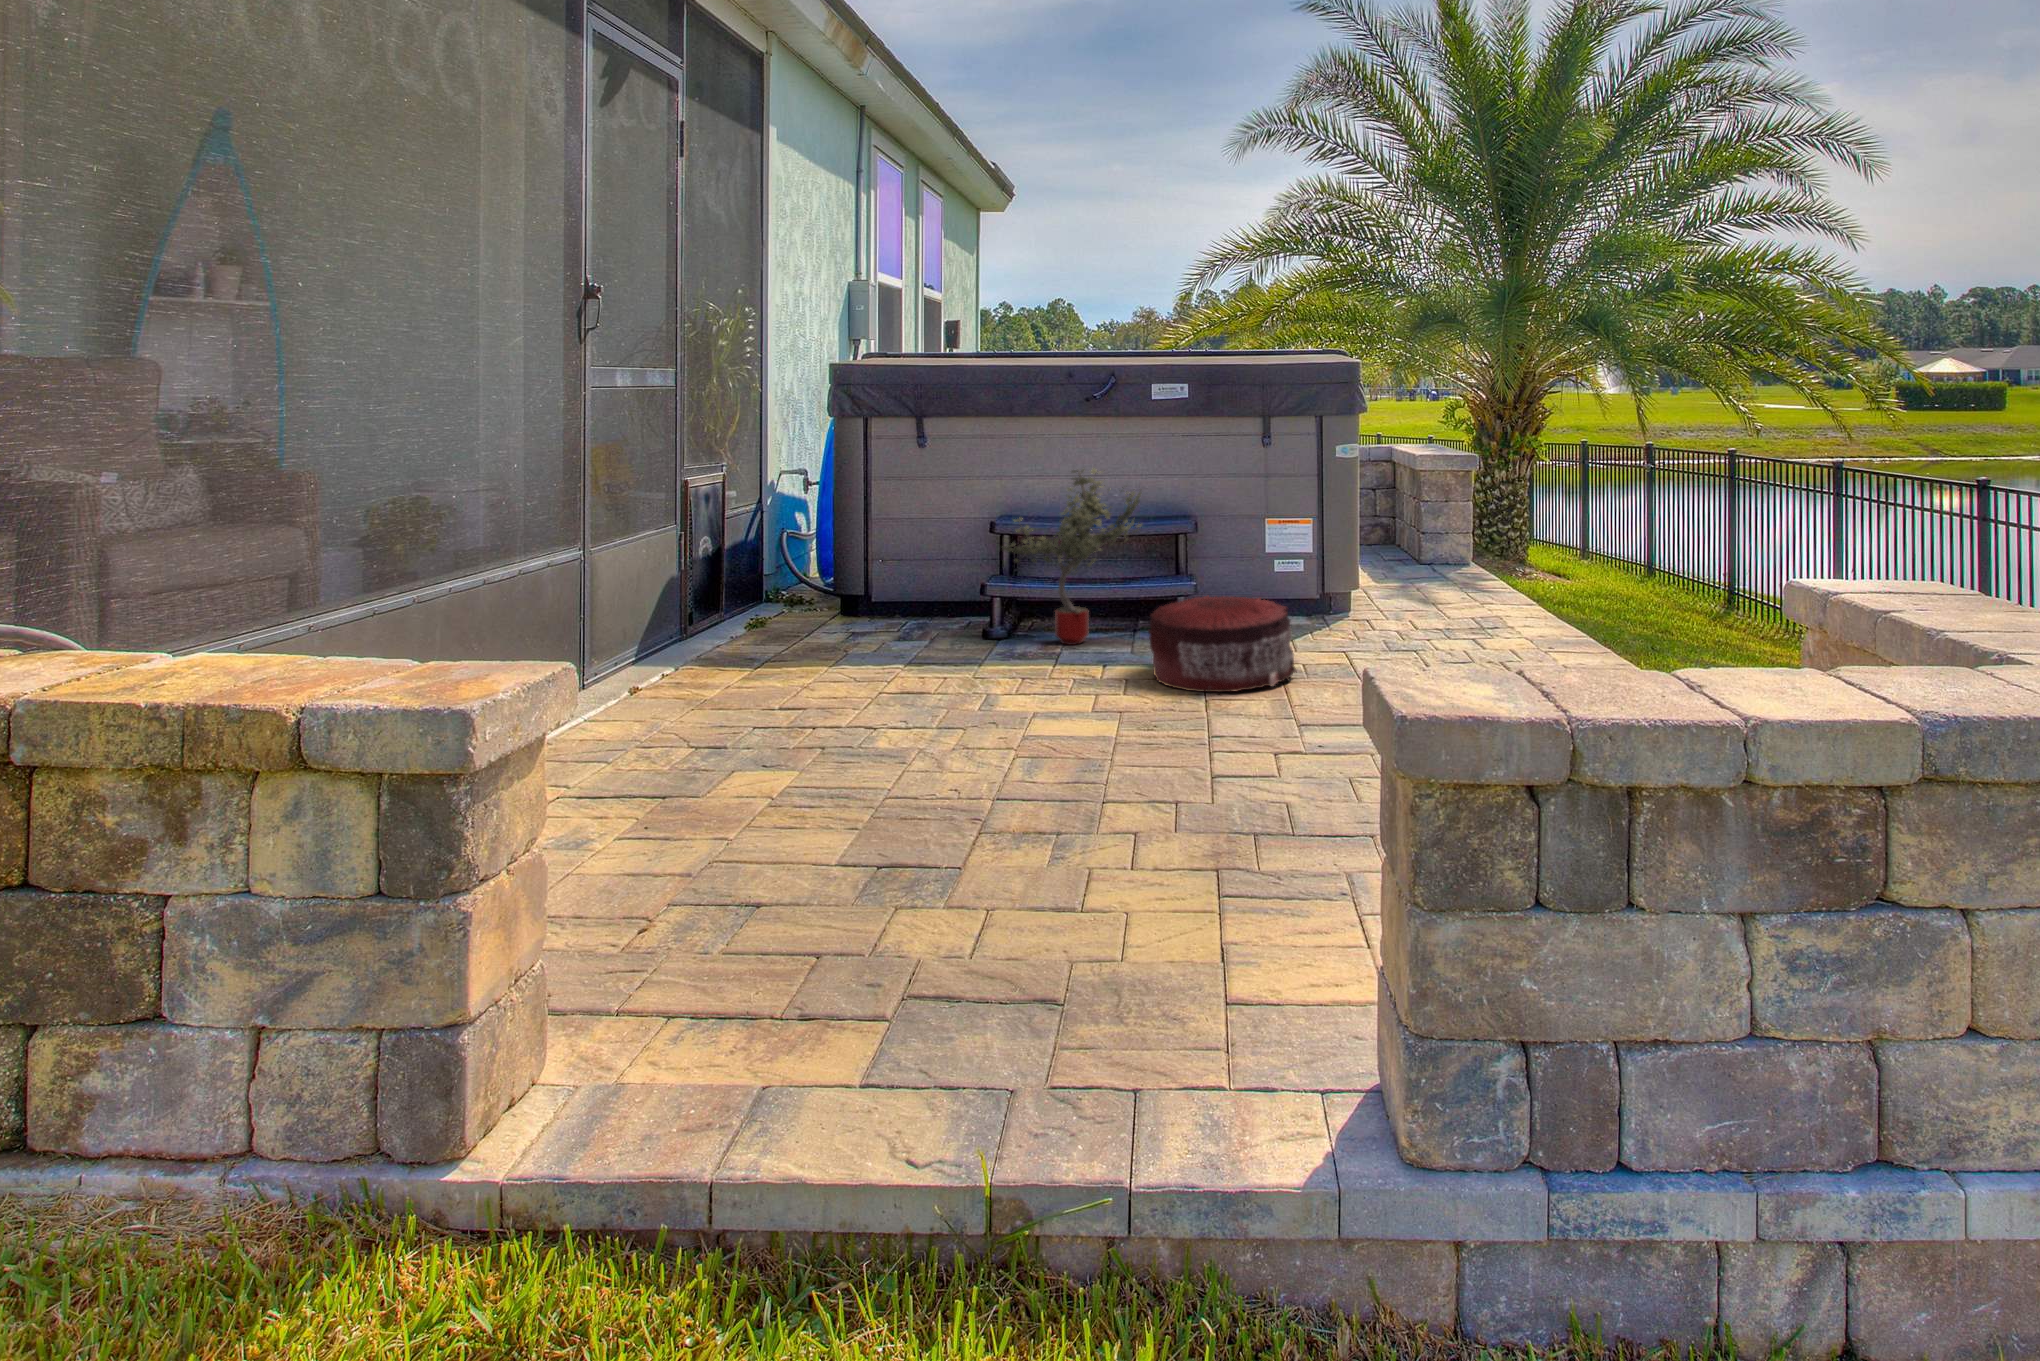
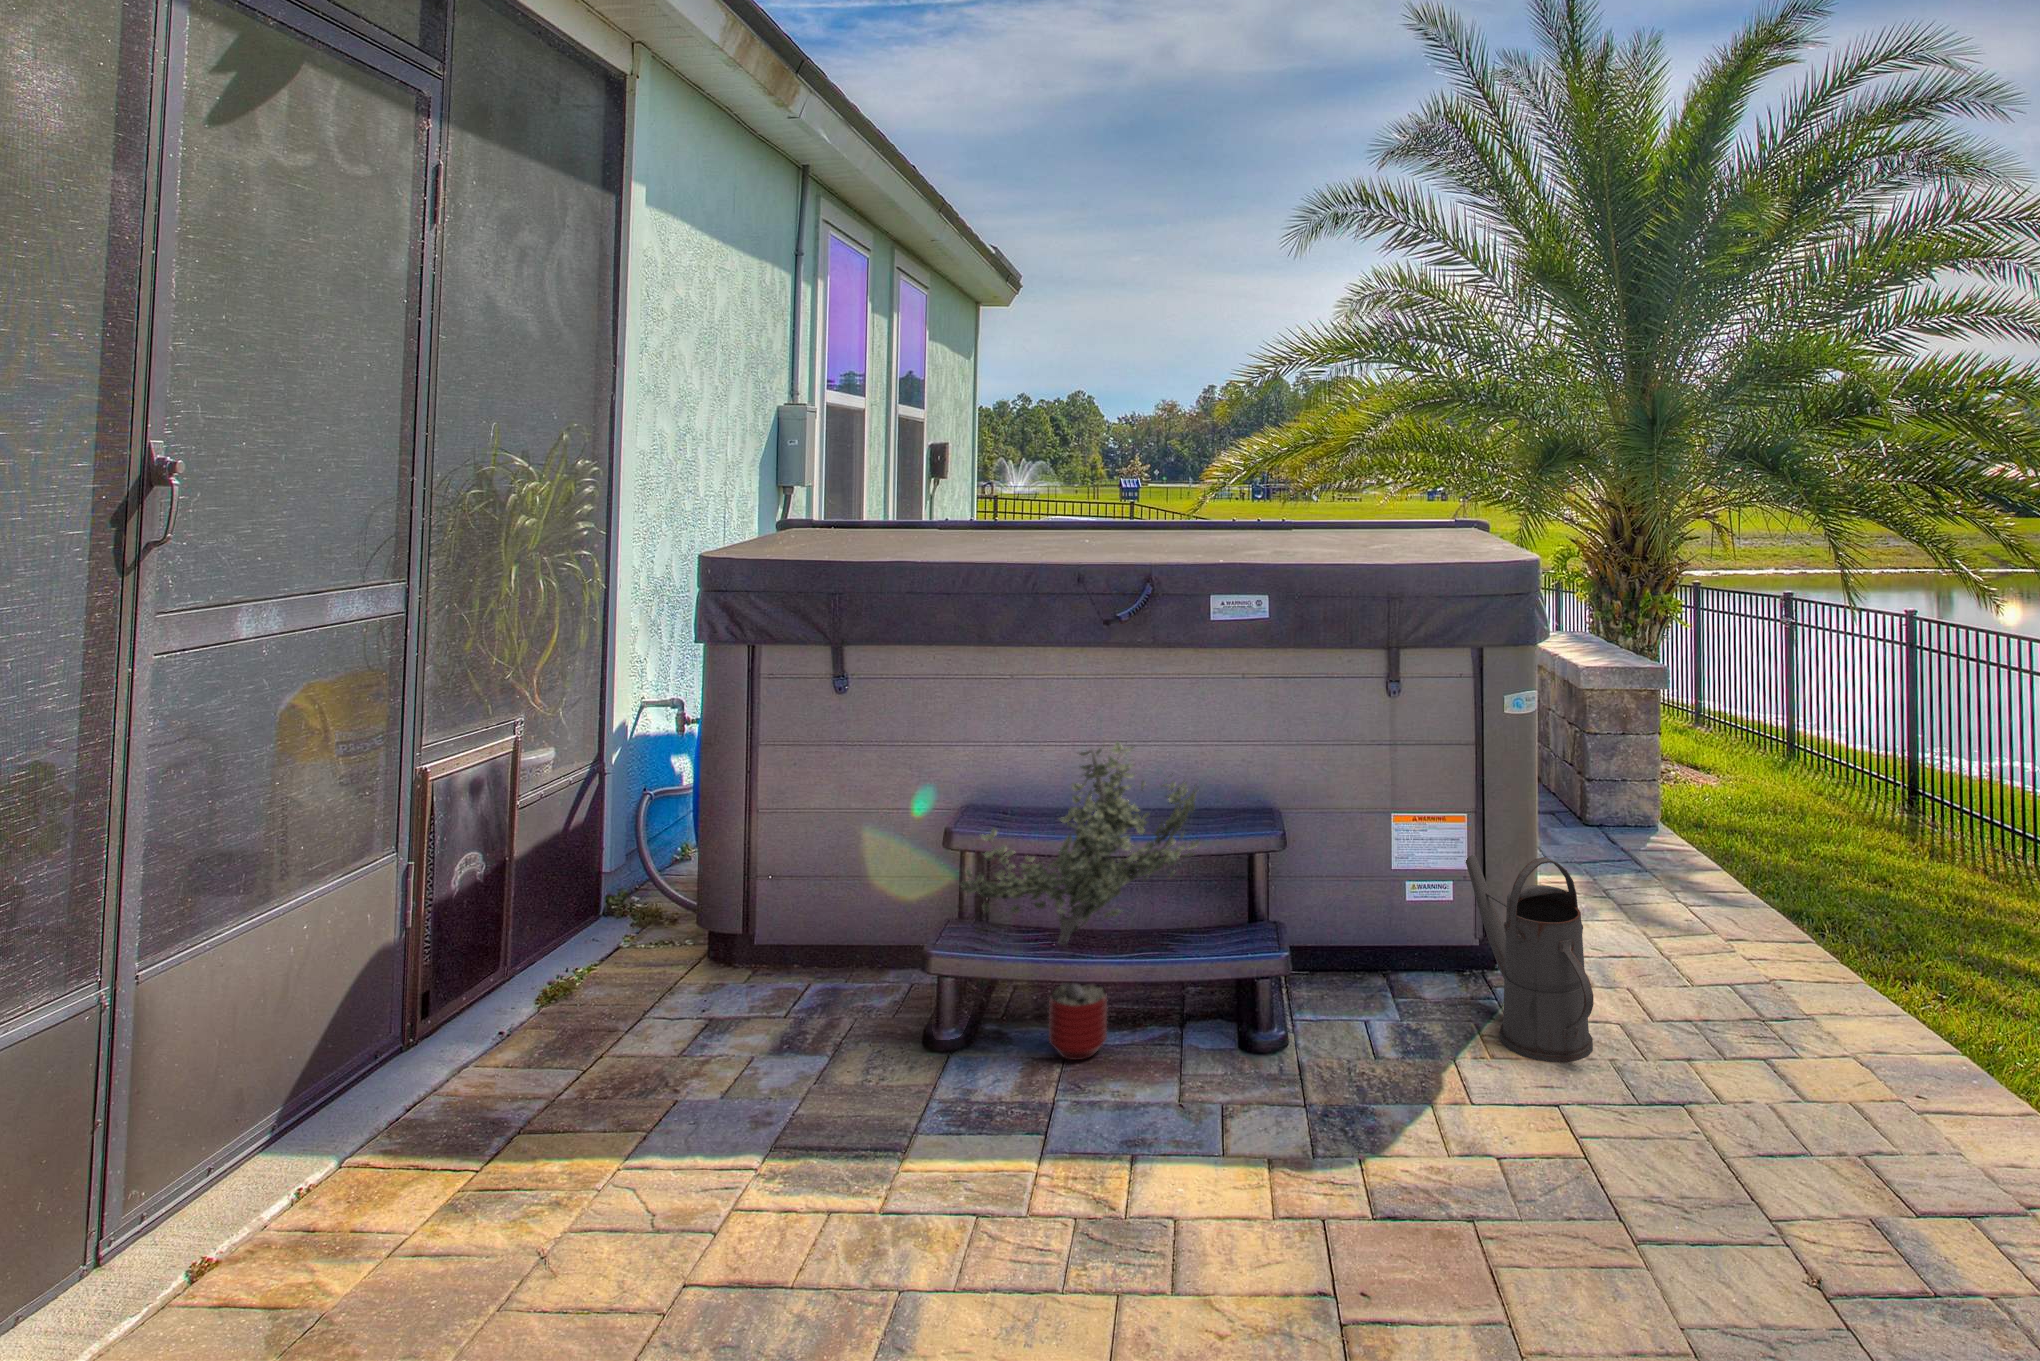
watering can: none [1310,535,1377,647] -> present [1465,855,1593,1062]
pouf: present [1148,595,1296,692] -> none [1221,1004,1502,1268]

